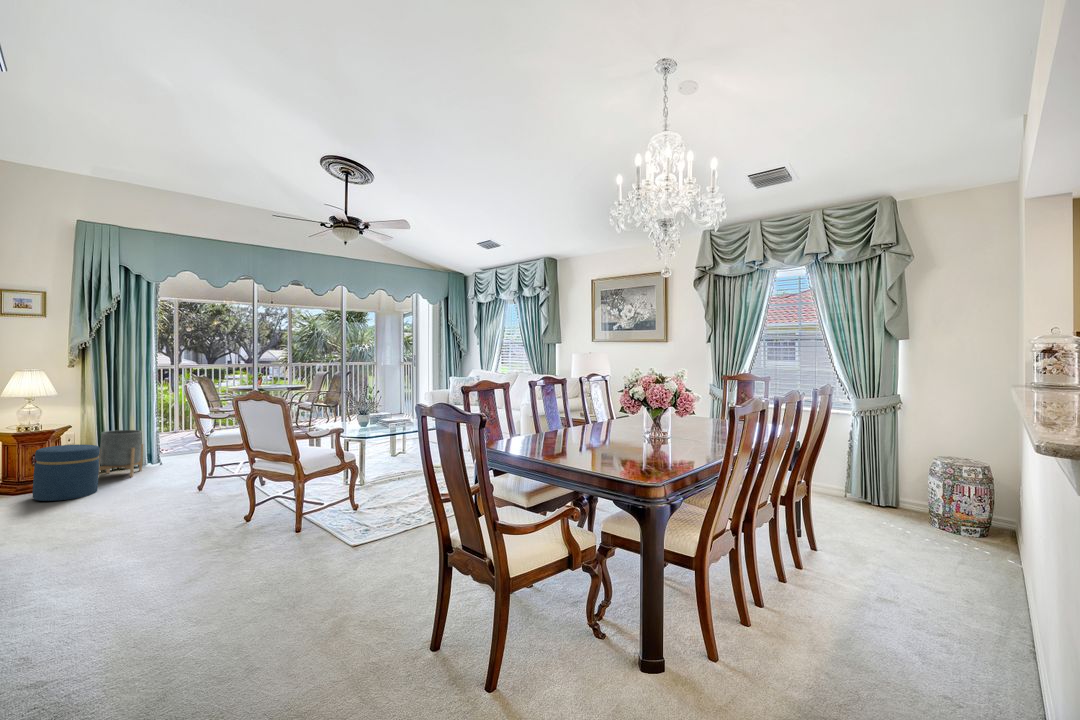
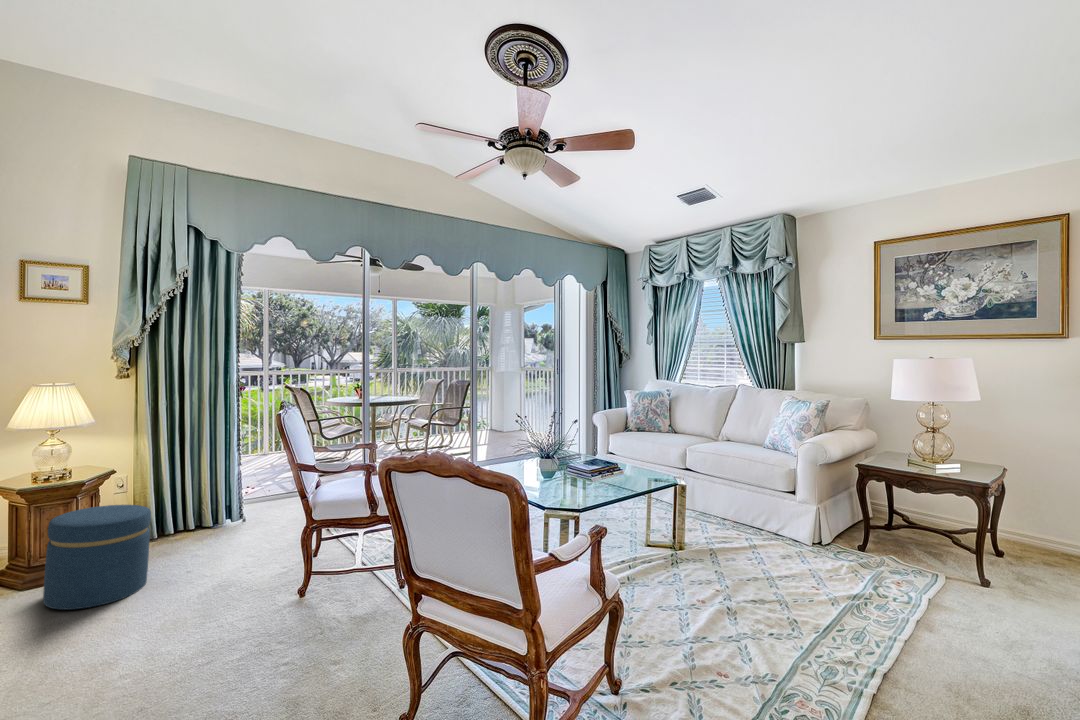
planter: present [98,430,143,477] -> none [149,473,219,552]

